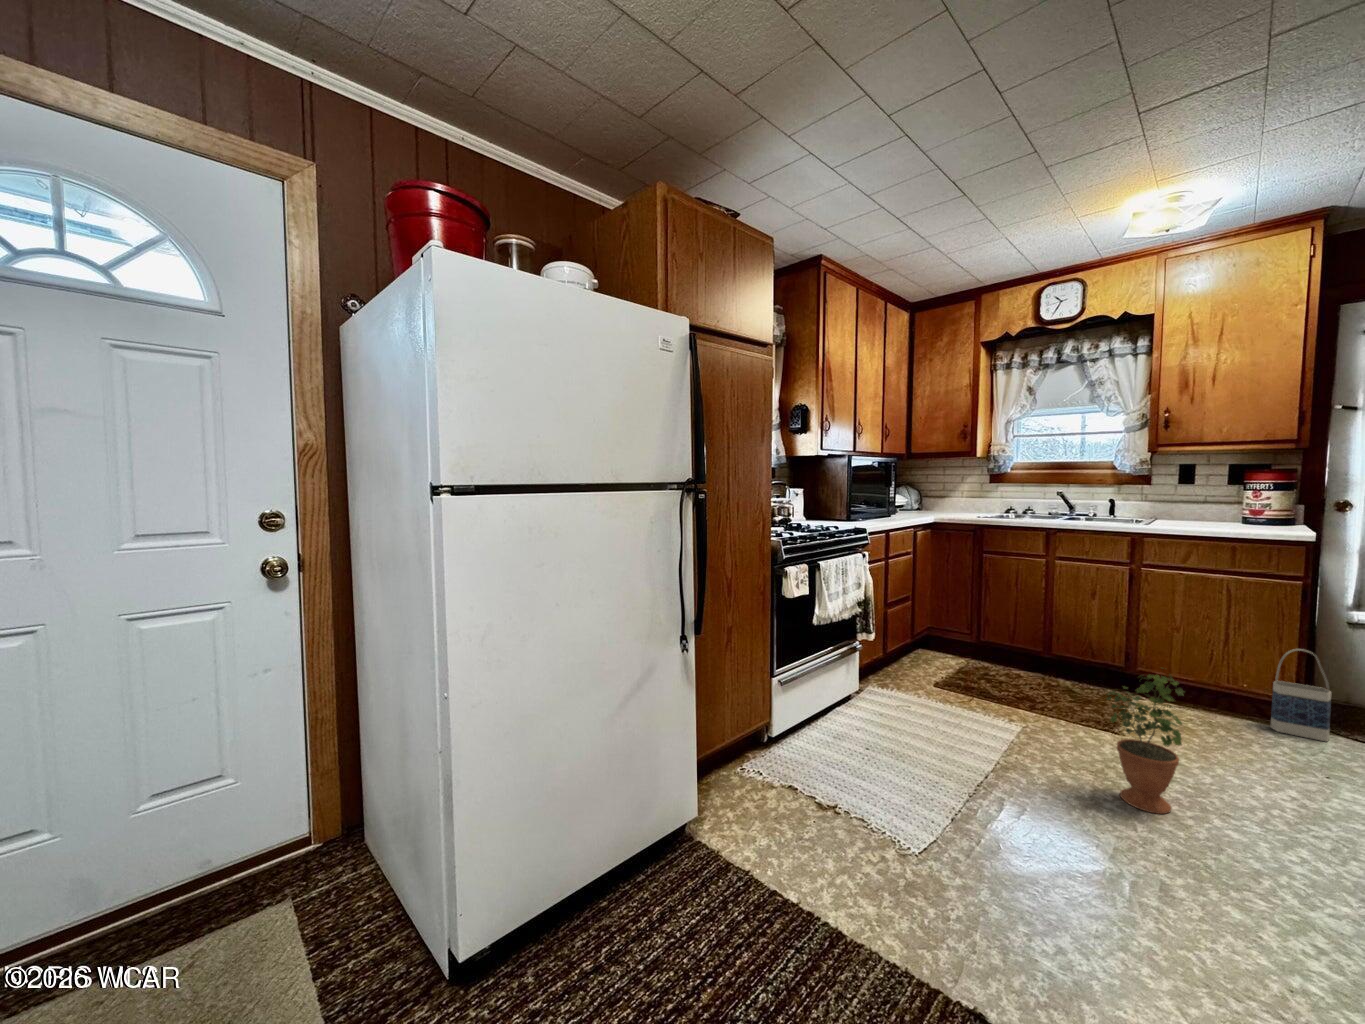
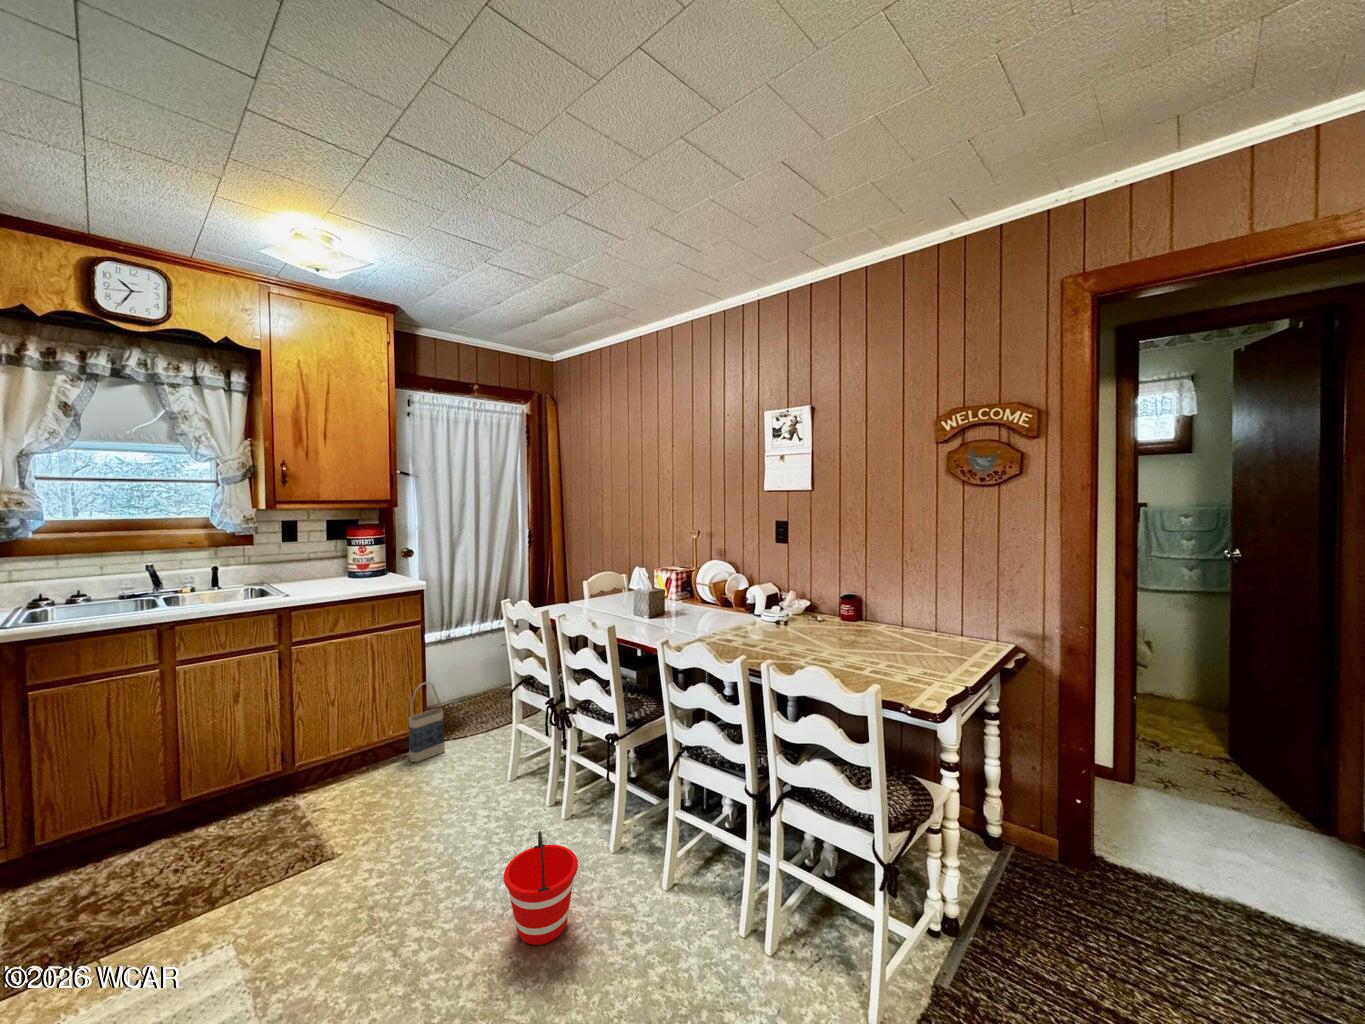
potted plant: present [1107,675,1184,814] -> none [393,761,466,935]
bucket: none [1177,776,1289,890] -> present [504,831,578,945]

